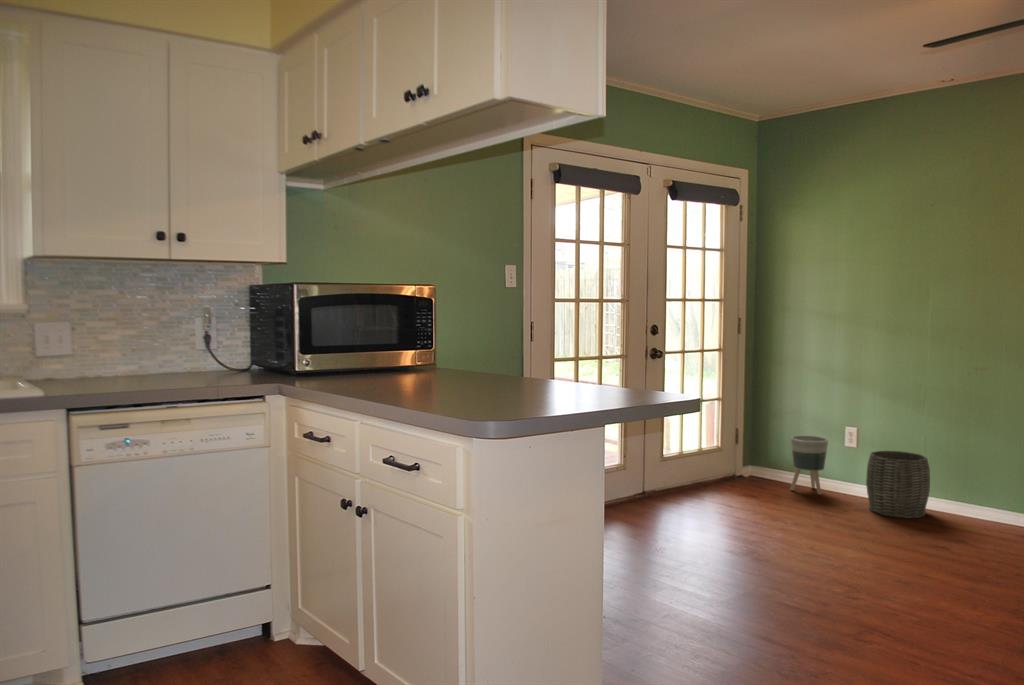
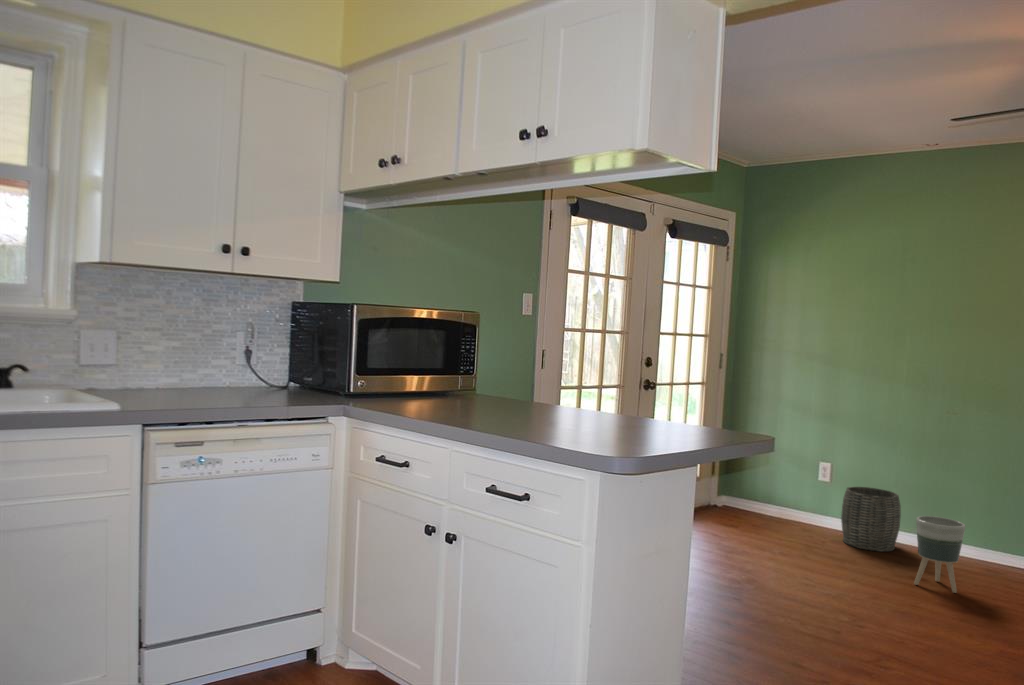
planter: present [790,436,828,495] -> present [914,516,965,593]

